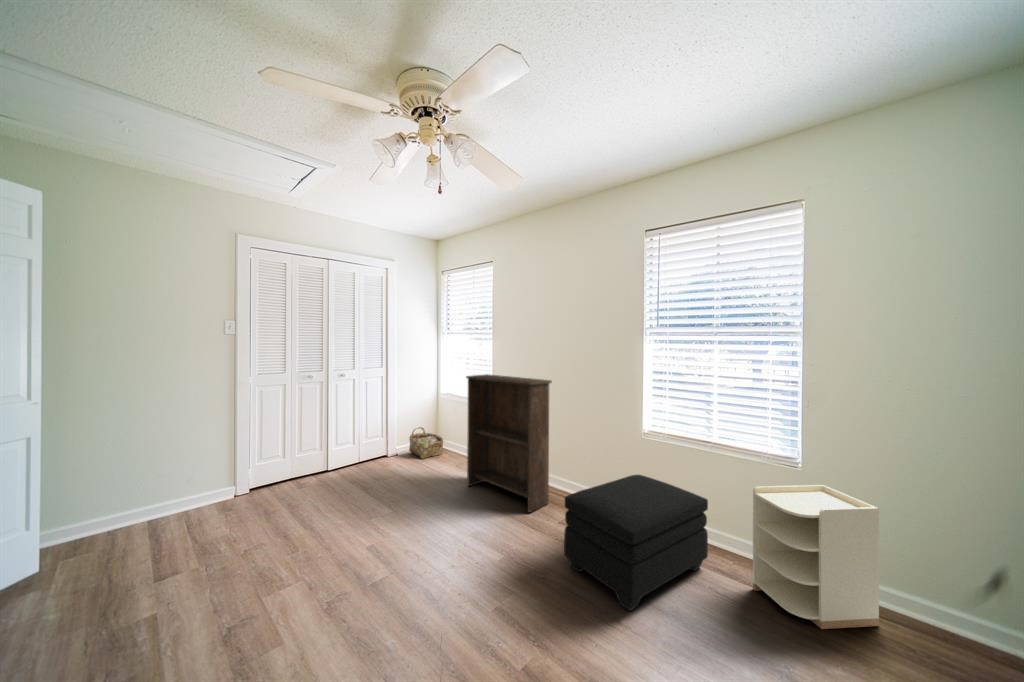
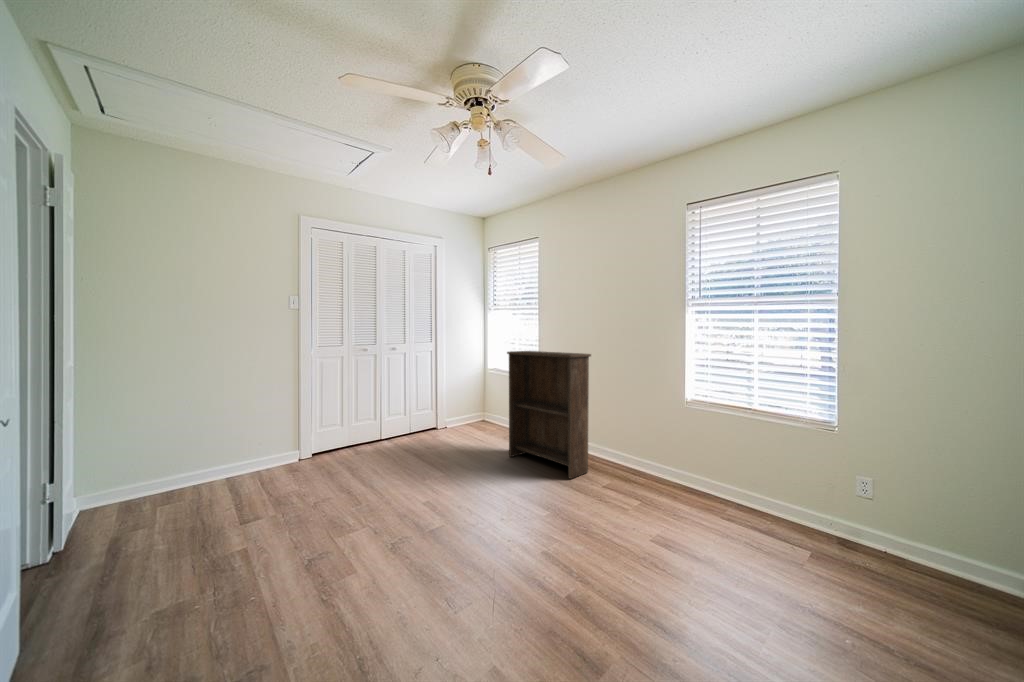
woven basket: present [409,427,443,459] -> none [451,405,483,434]
ottoman: present [564,475,708,611] -> none [604,441,744,554]
nightstand: present [753,485,879,629] -> none [787,447,912,575]

